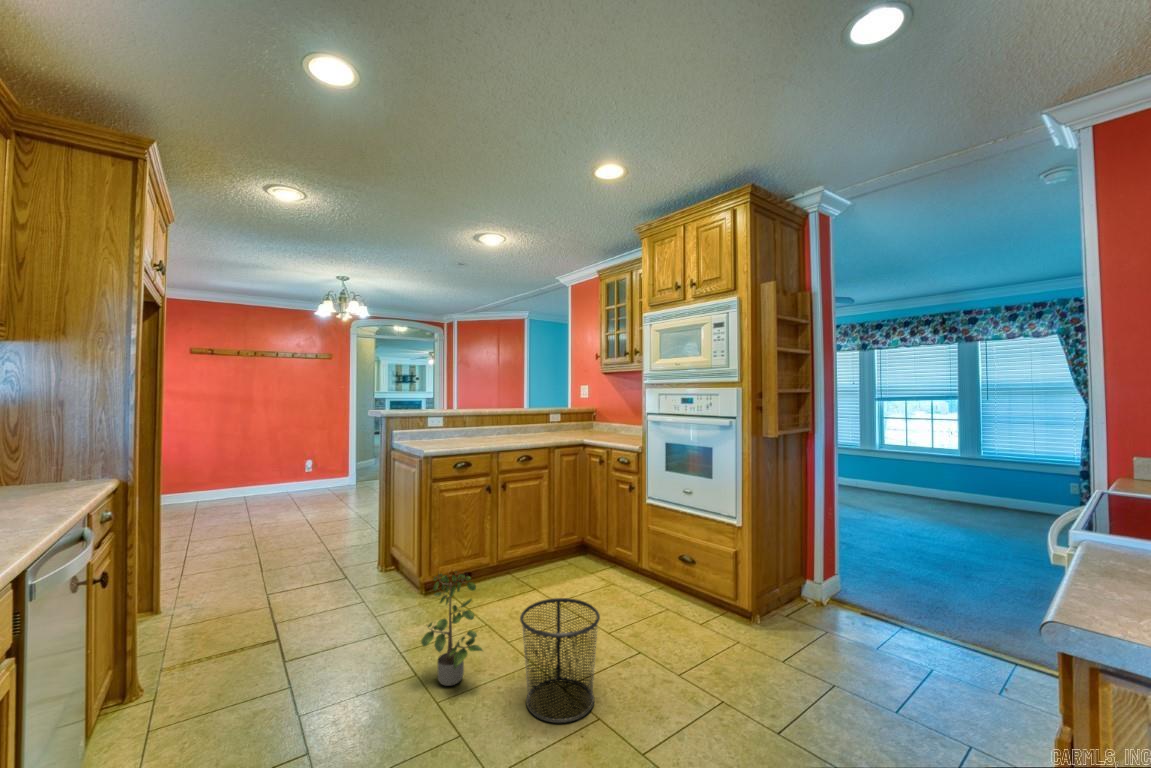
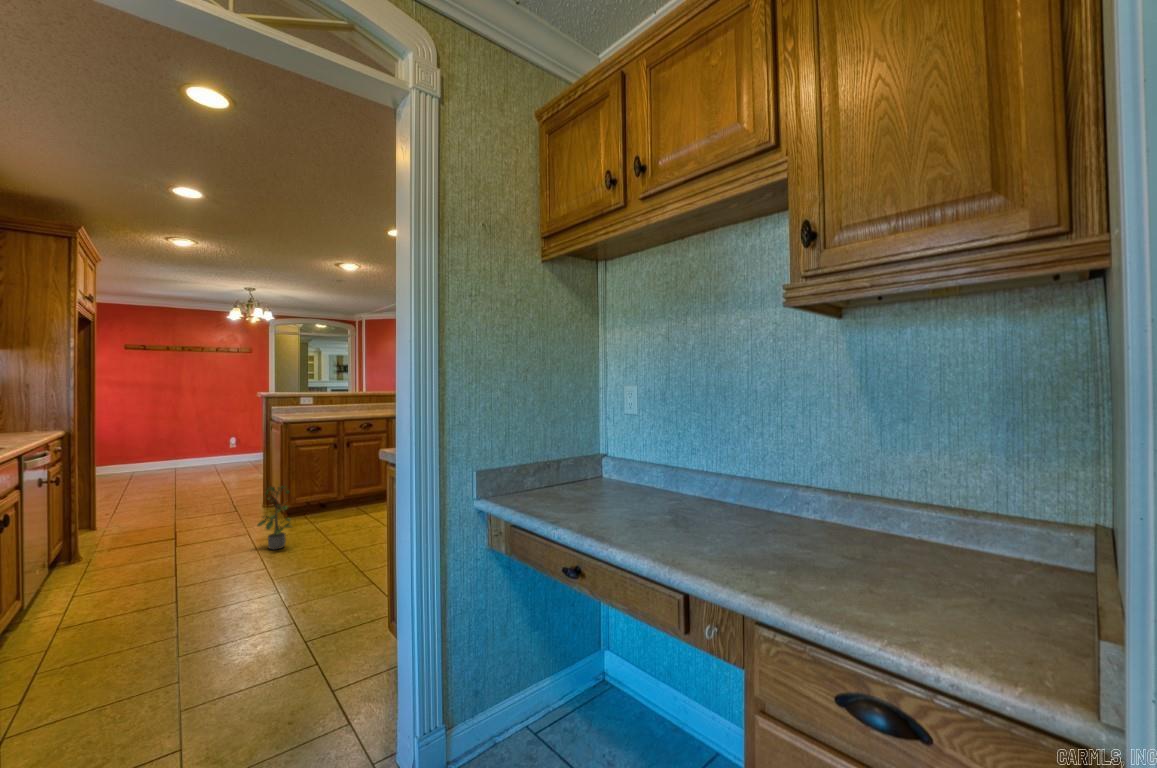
waste bin: present [520,598,600,723] -> none [309,499,360,559]

